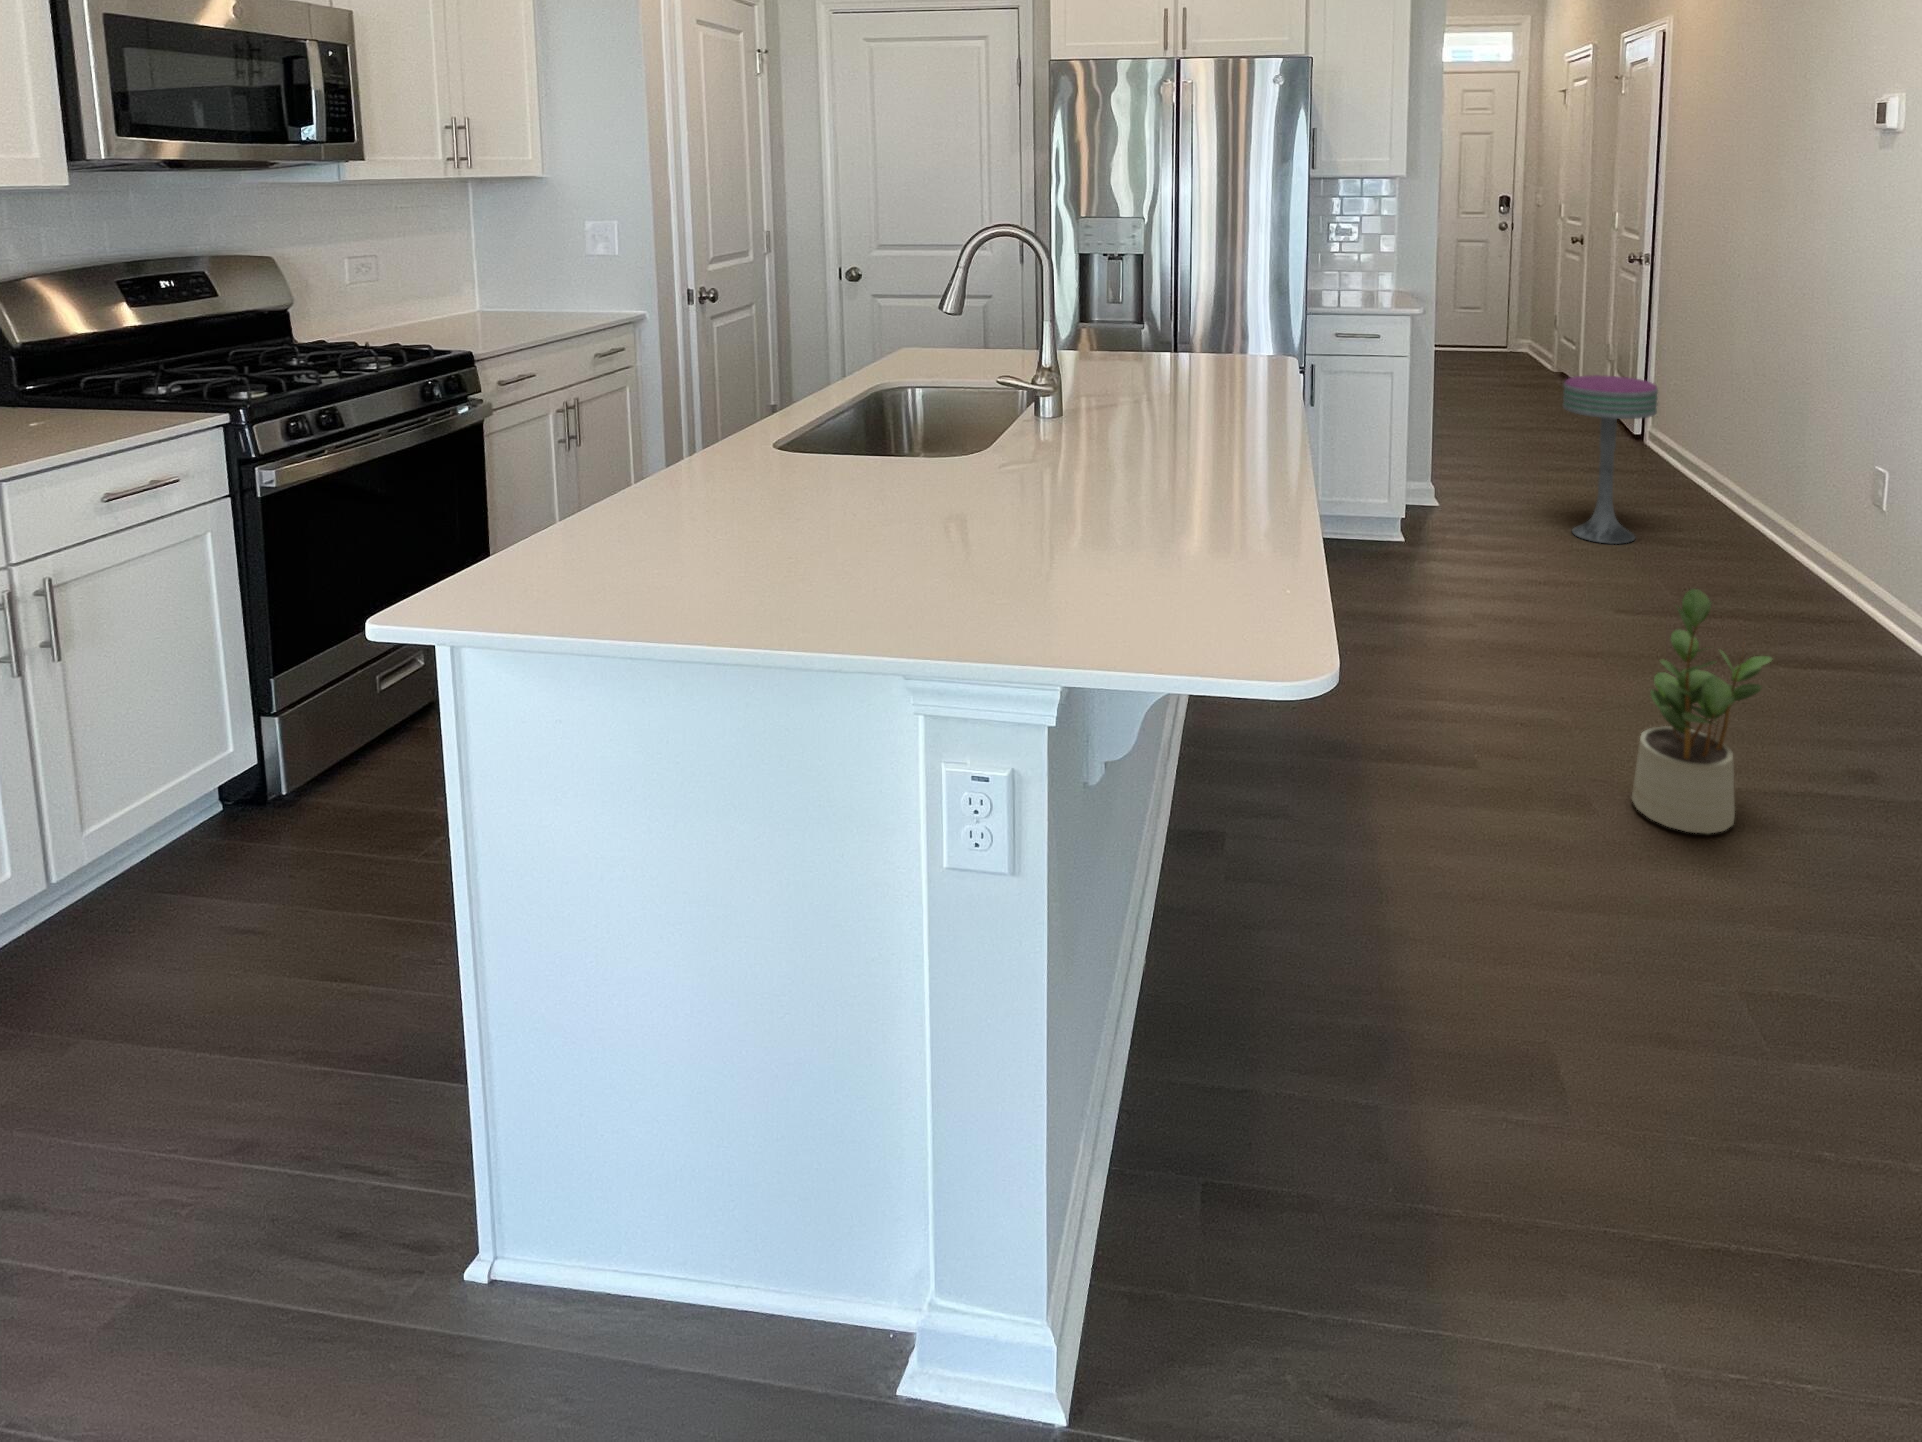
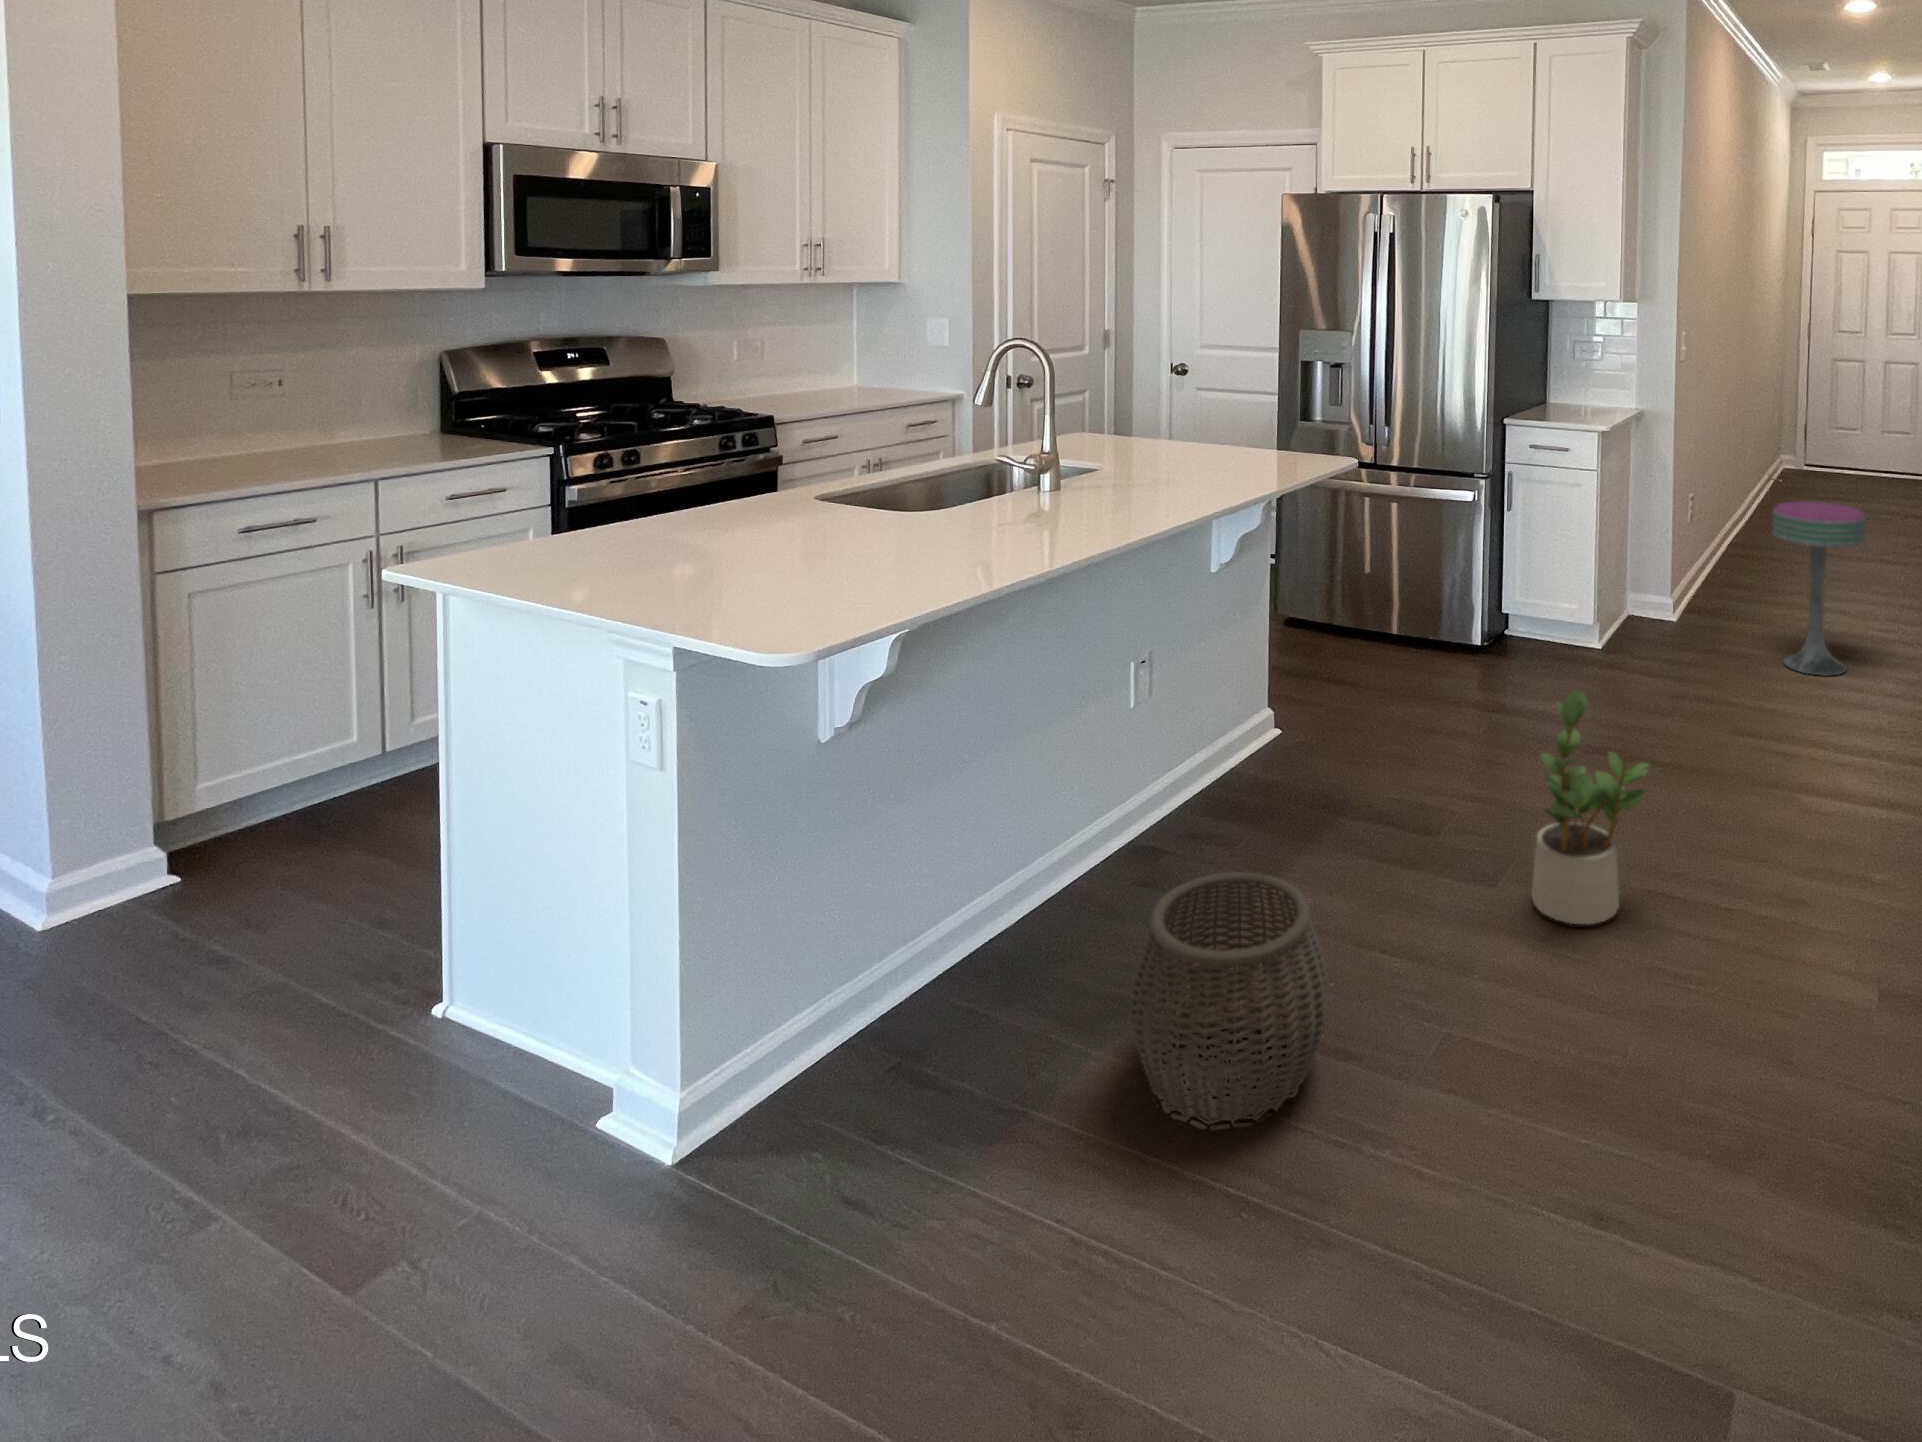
woven basket: none [1462,848,1716,1154] -> present [1130,872,1329,1124]

